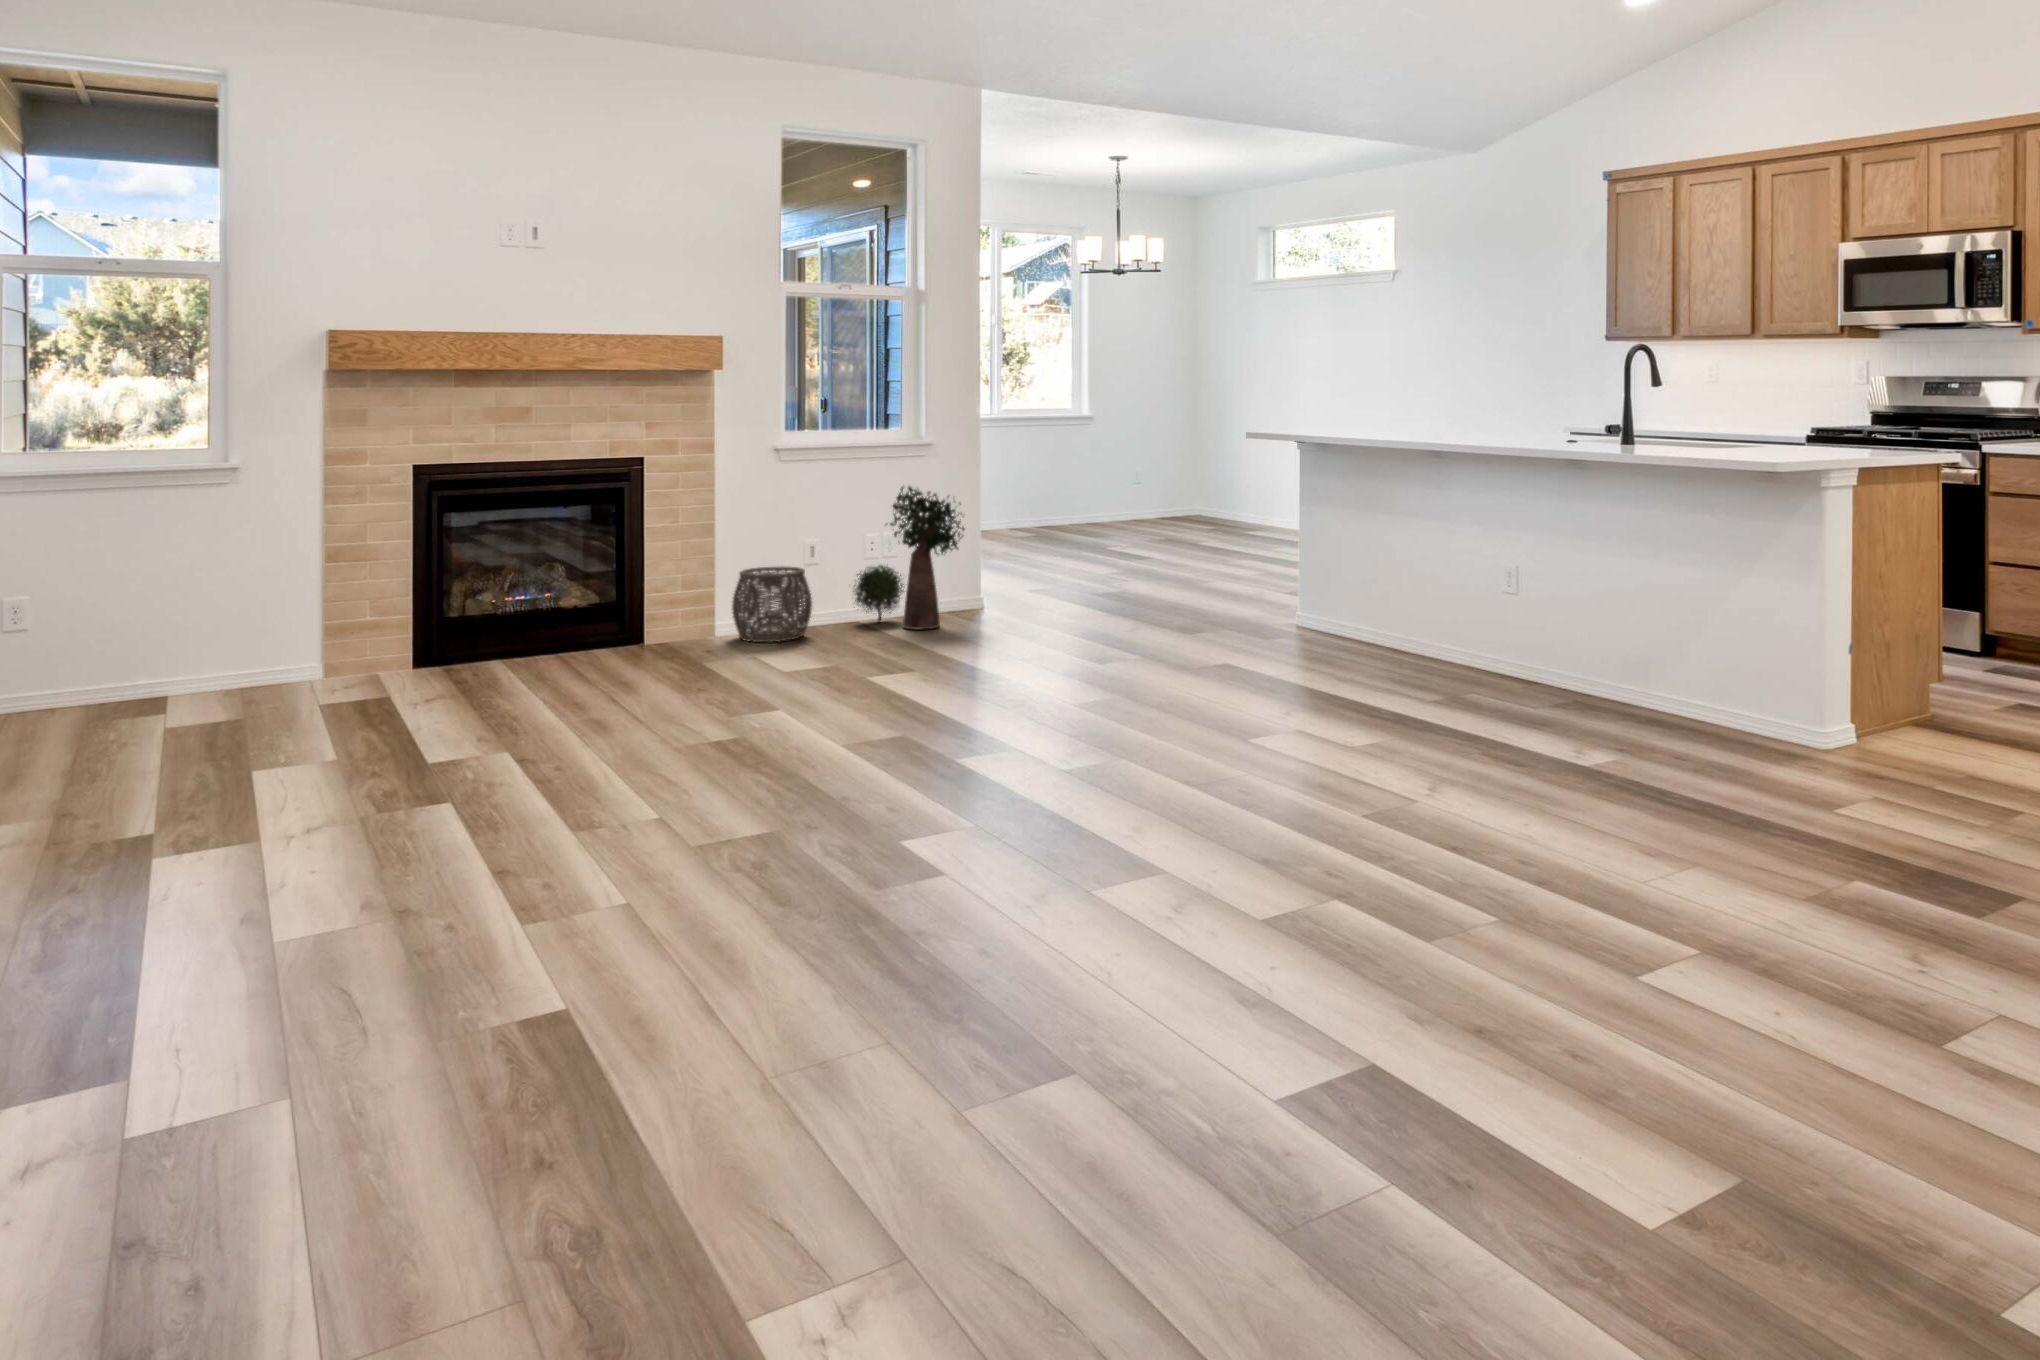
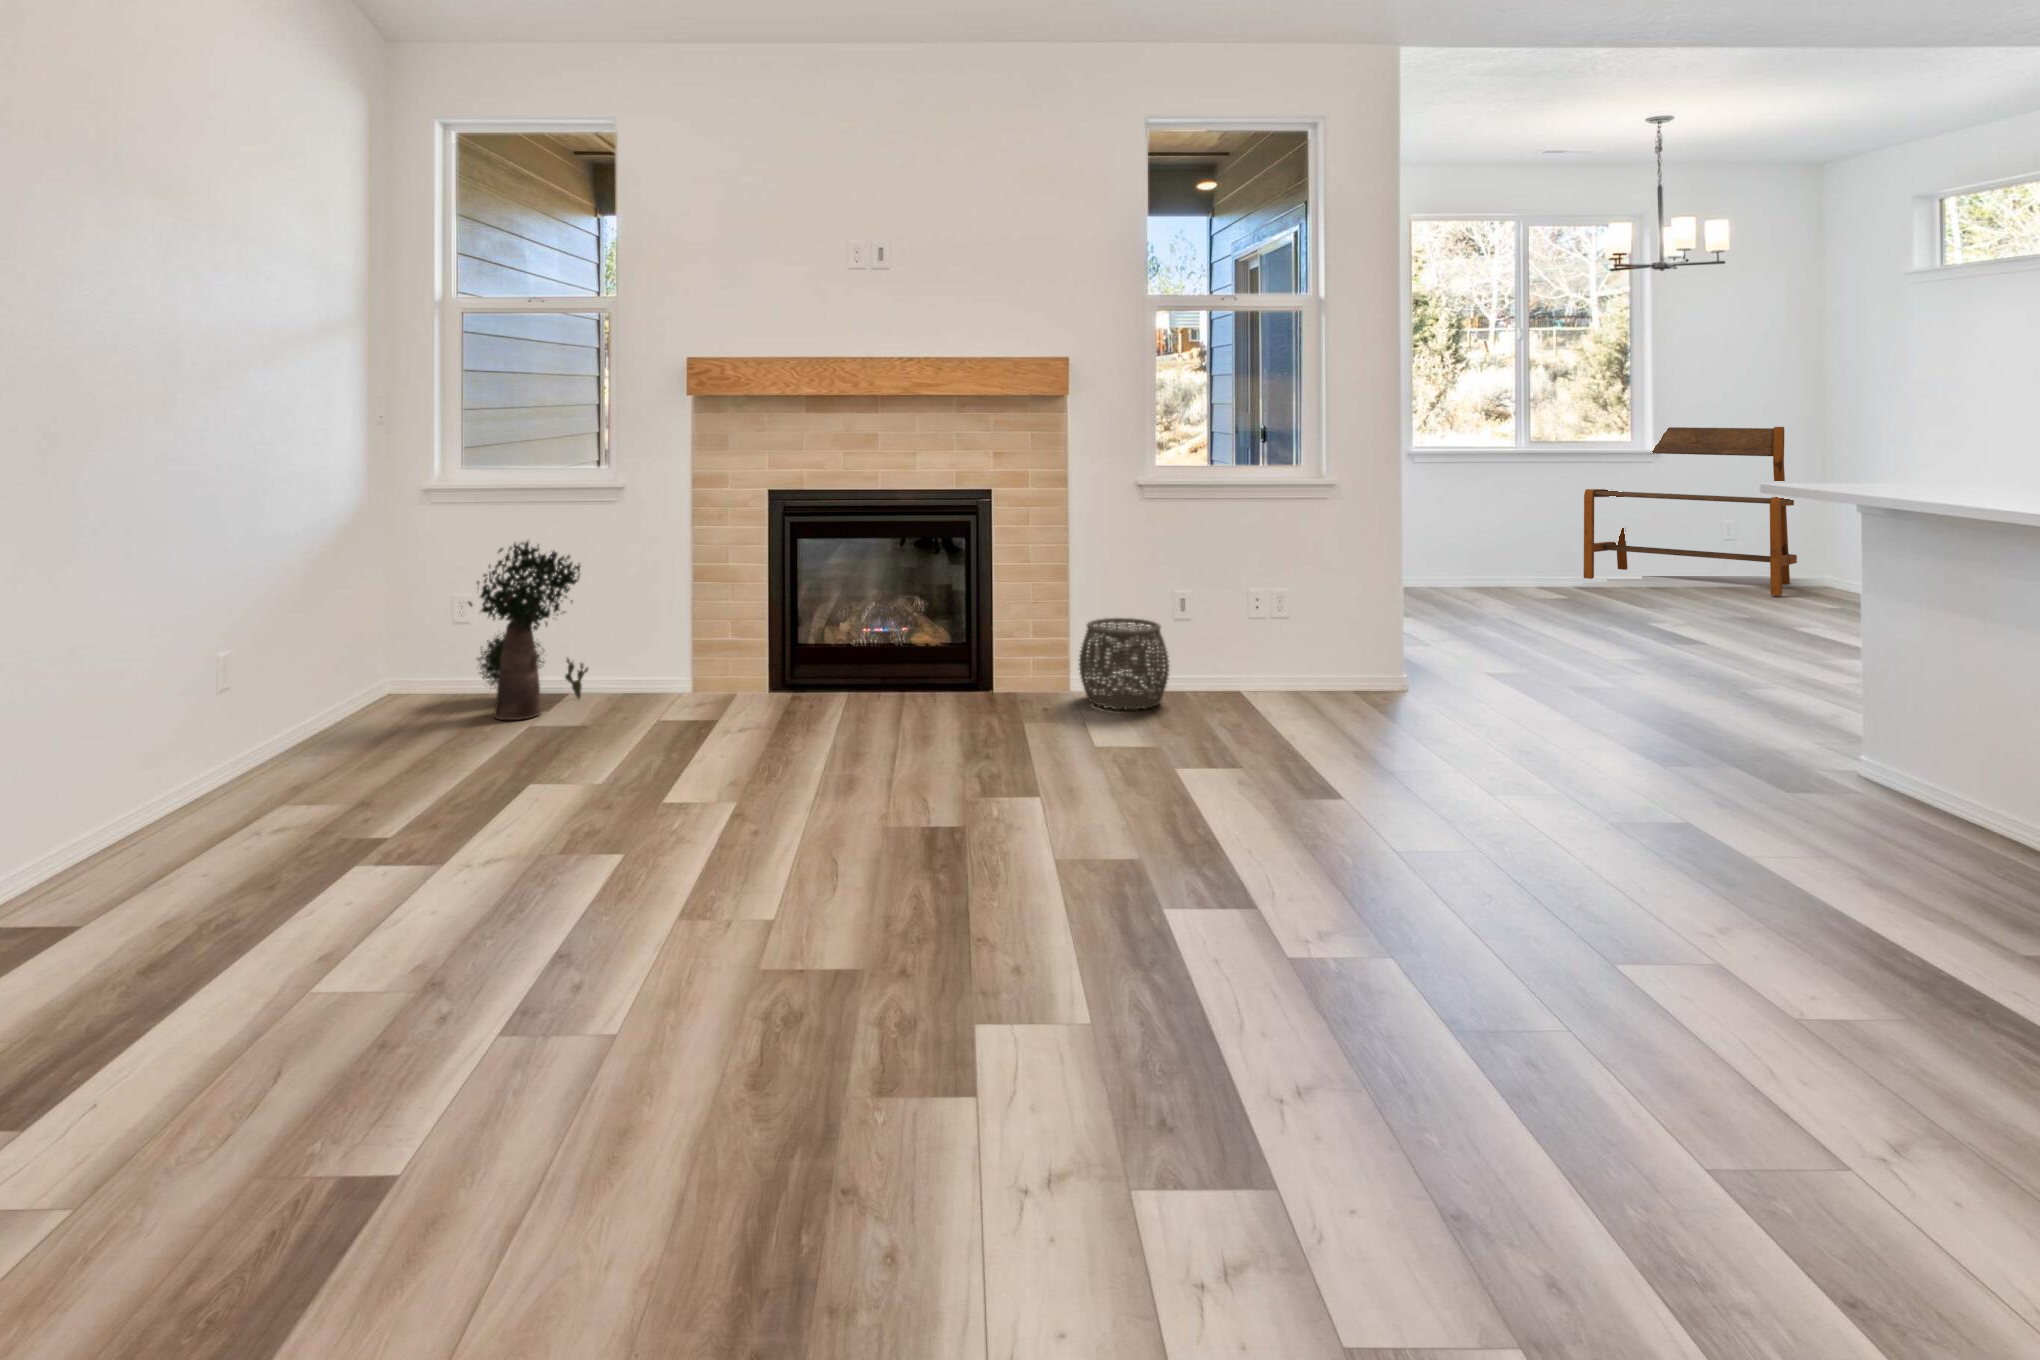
bench: none [1057,402,1200,531] -> present [1584,427,1797,596]
potted plant: present [854,486,964,629] -> present [468,541,588,720]

